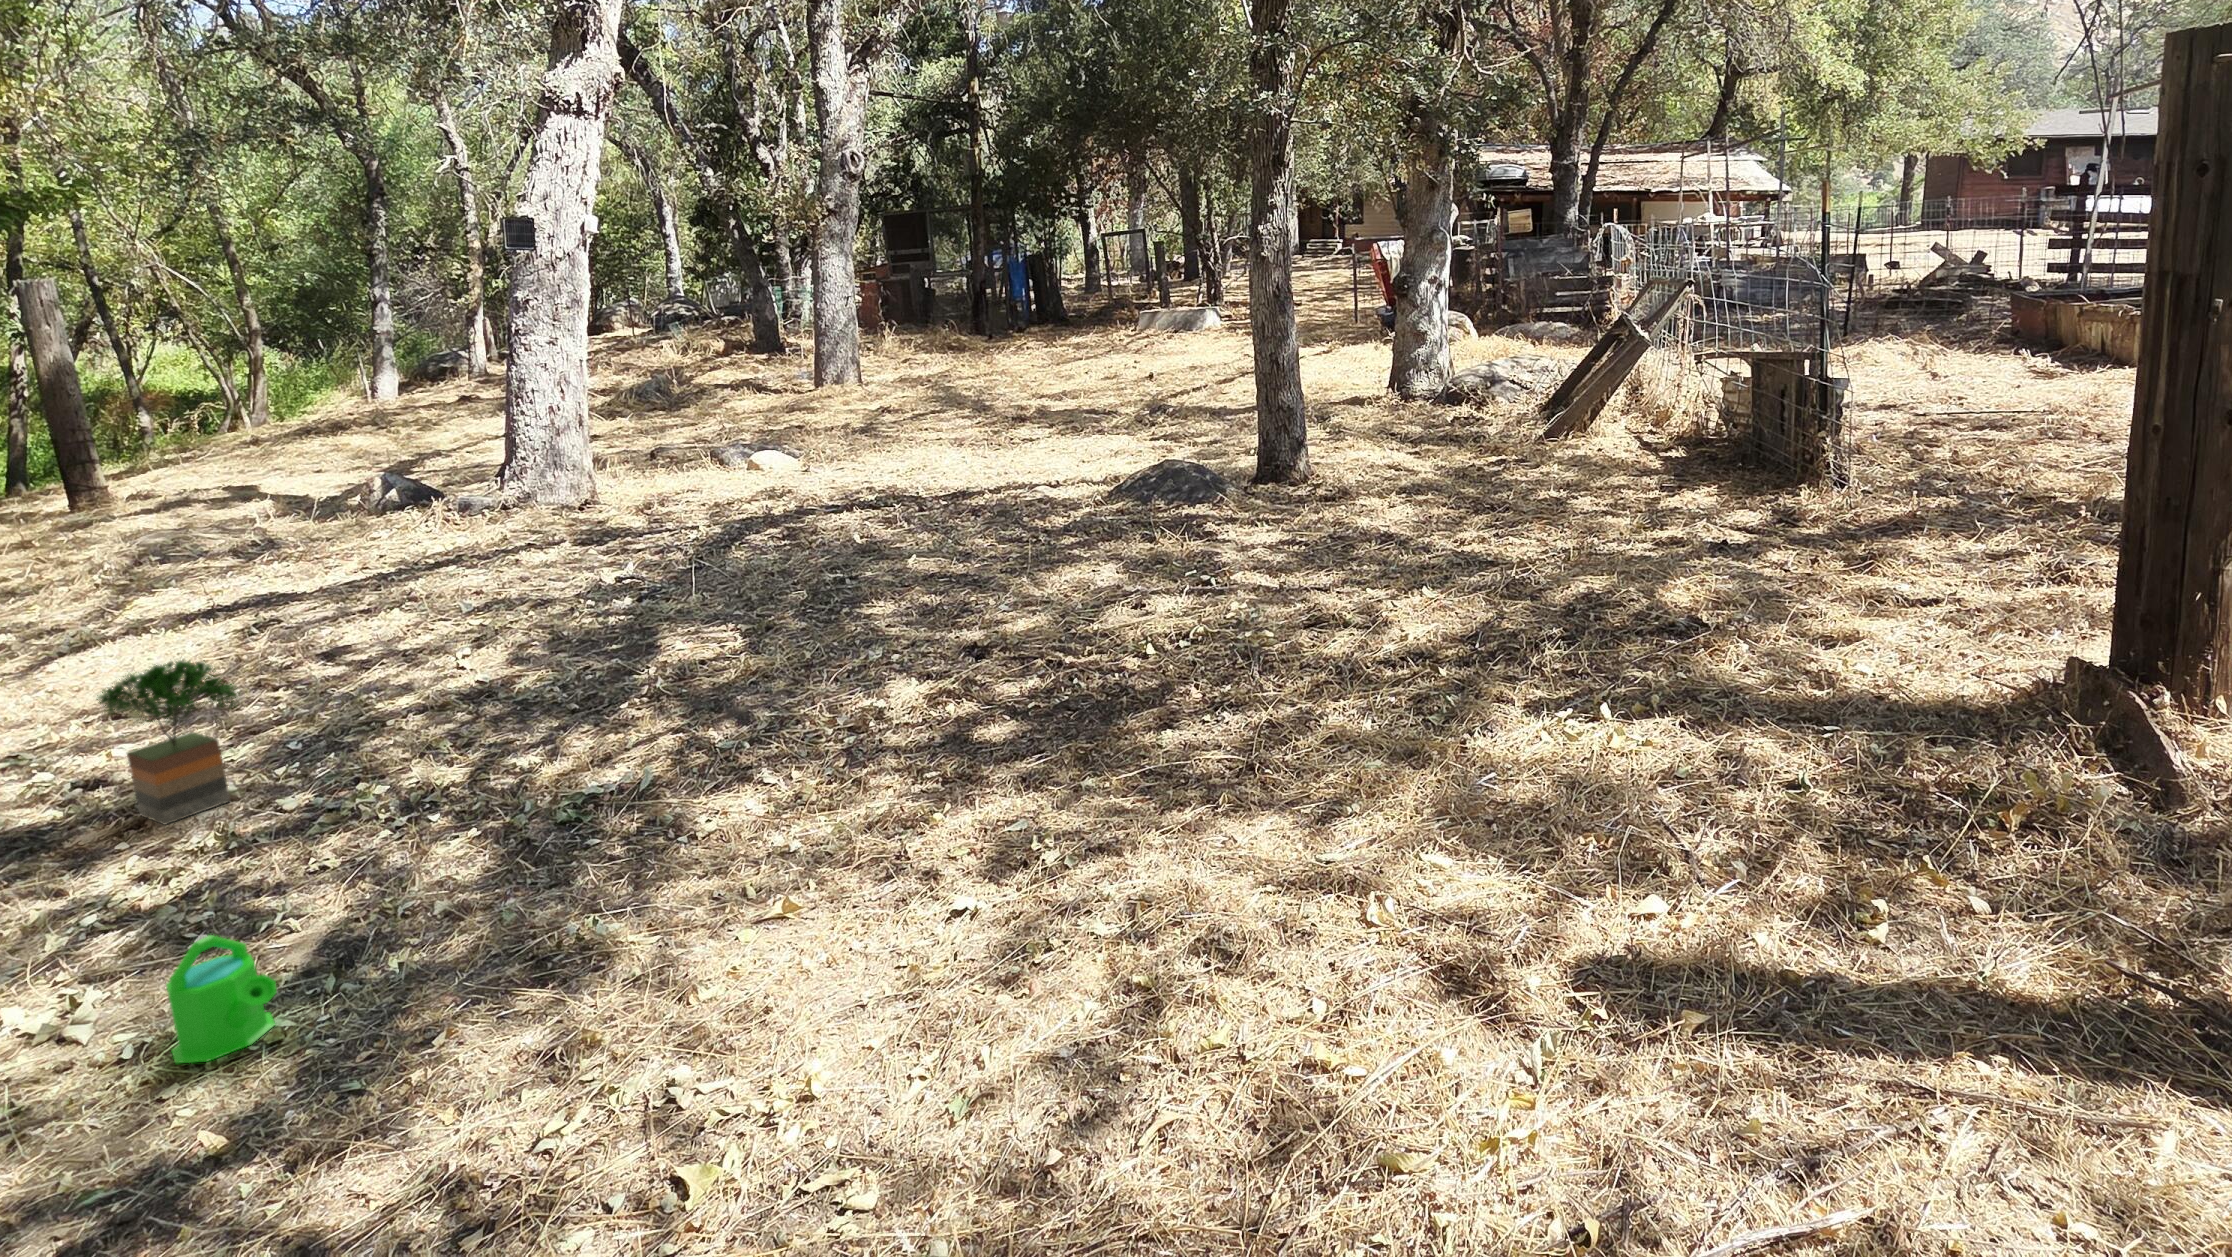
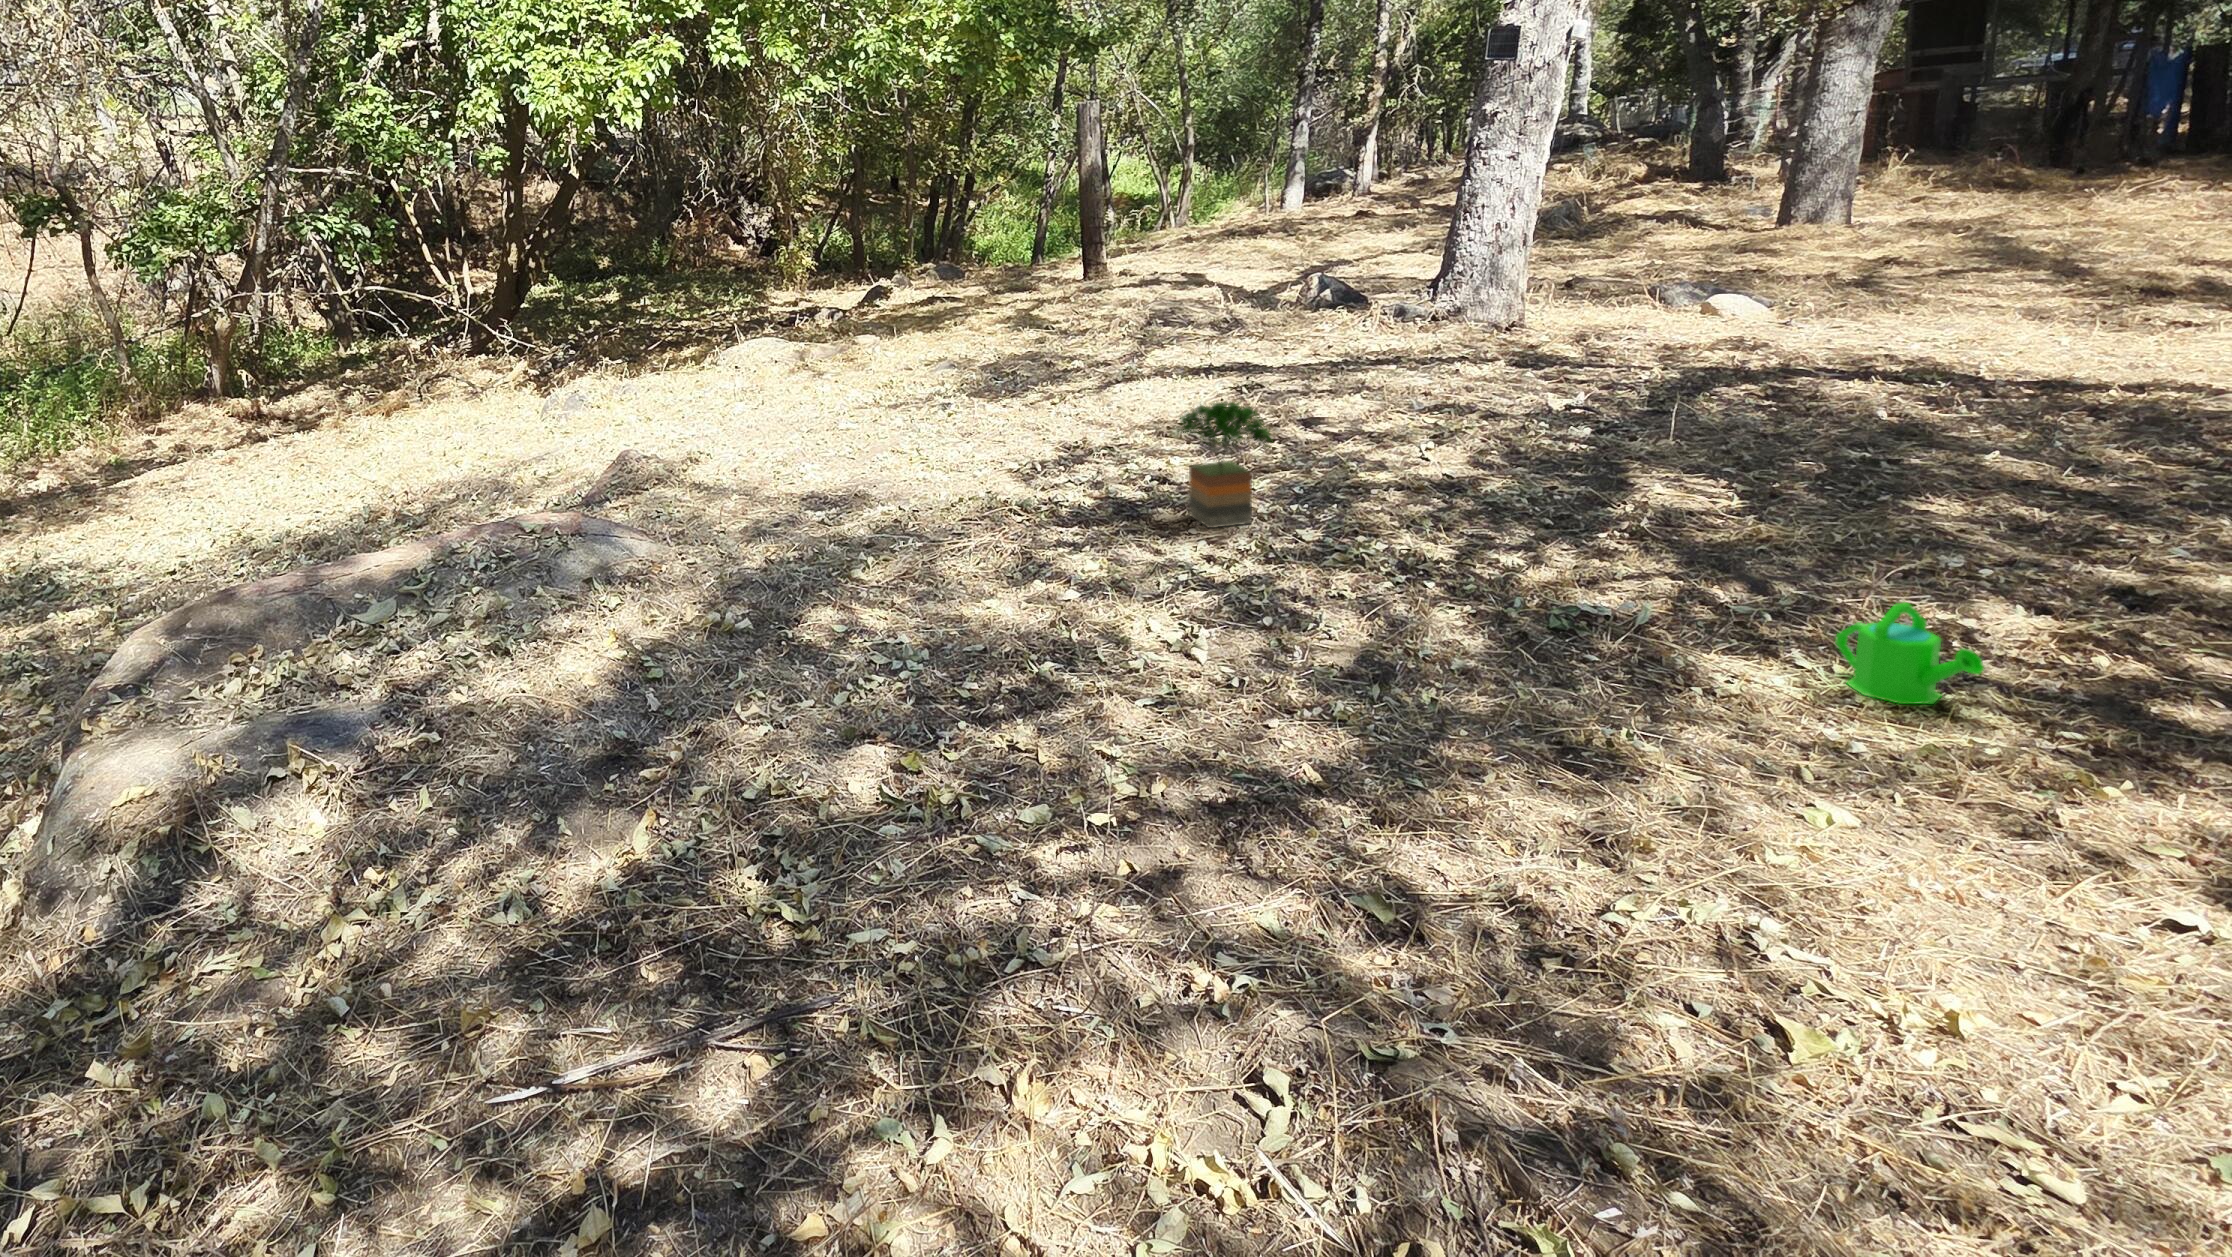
watering can: present [166,935,277,1063] -> present [1835,602,1984,704]

